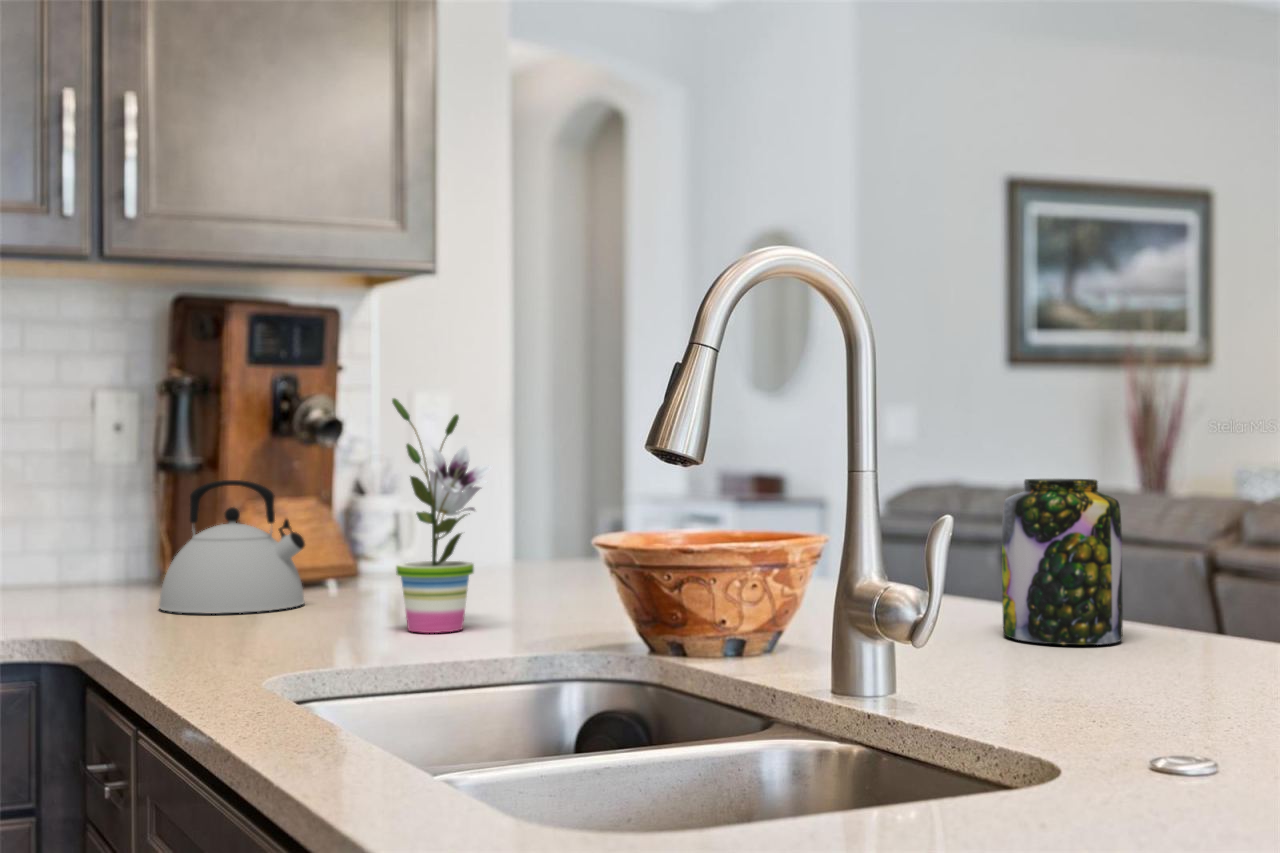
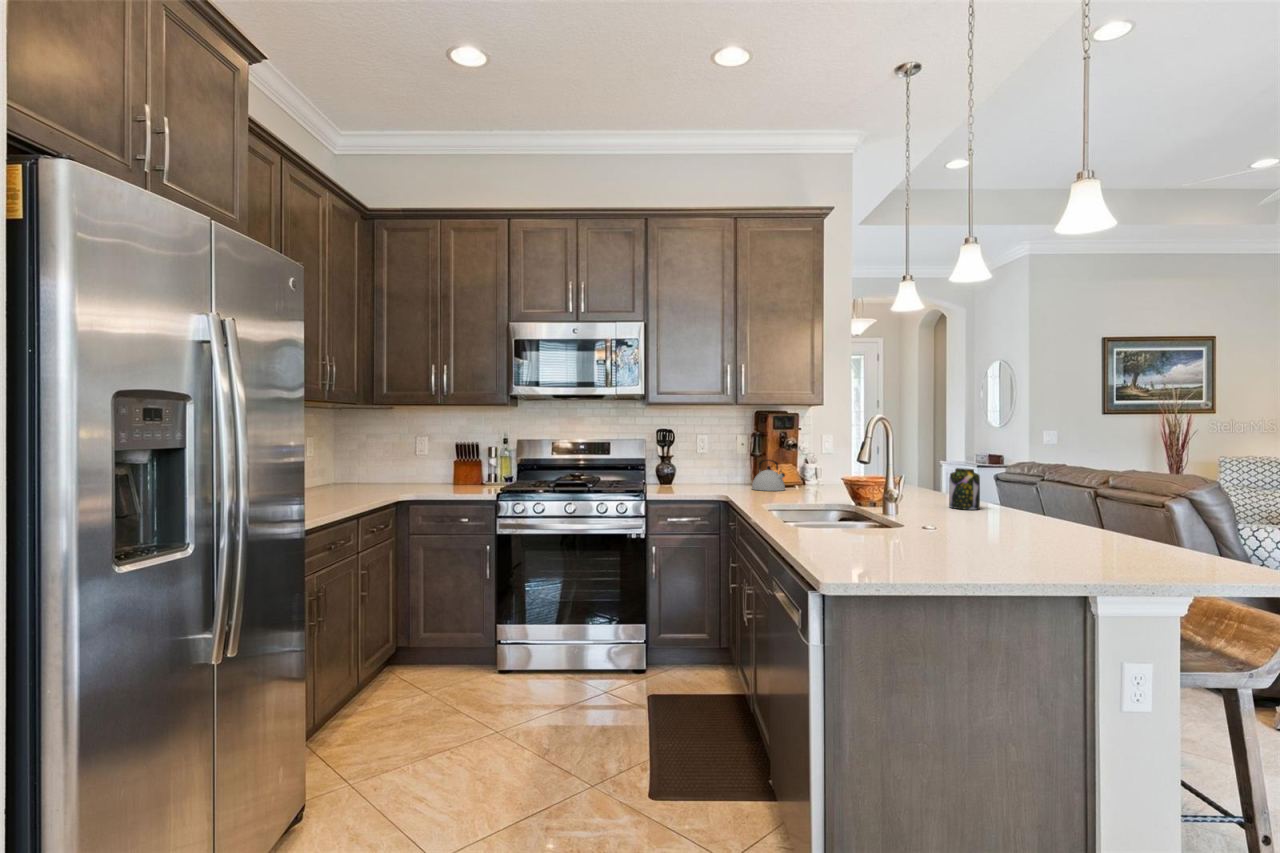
potted plant: present [392,398,492,633] -> none [802,443,825,497]

